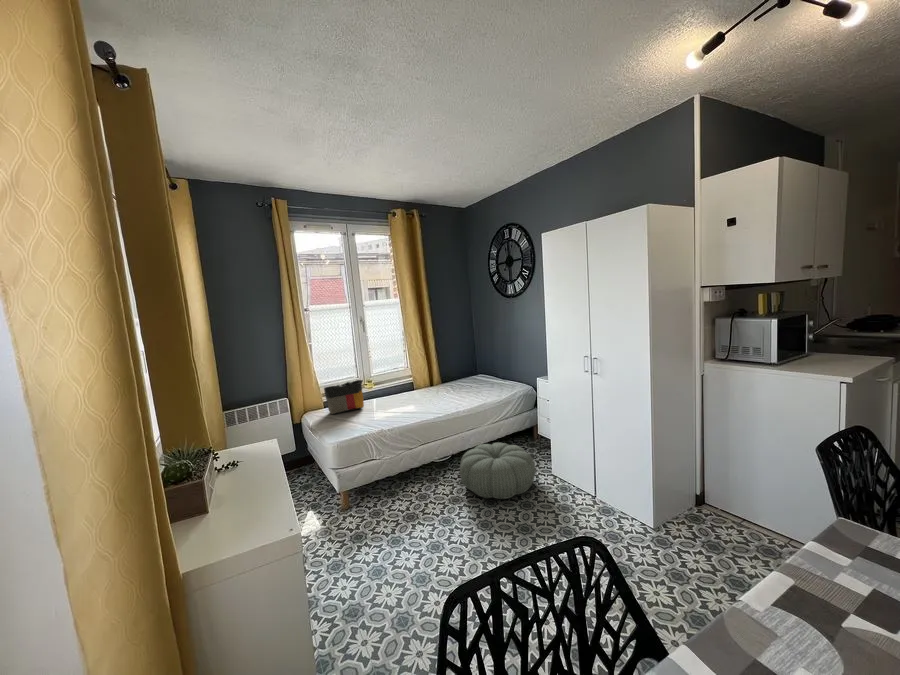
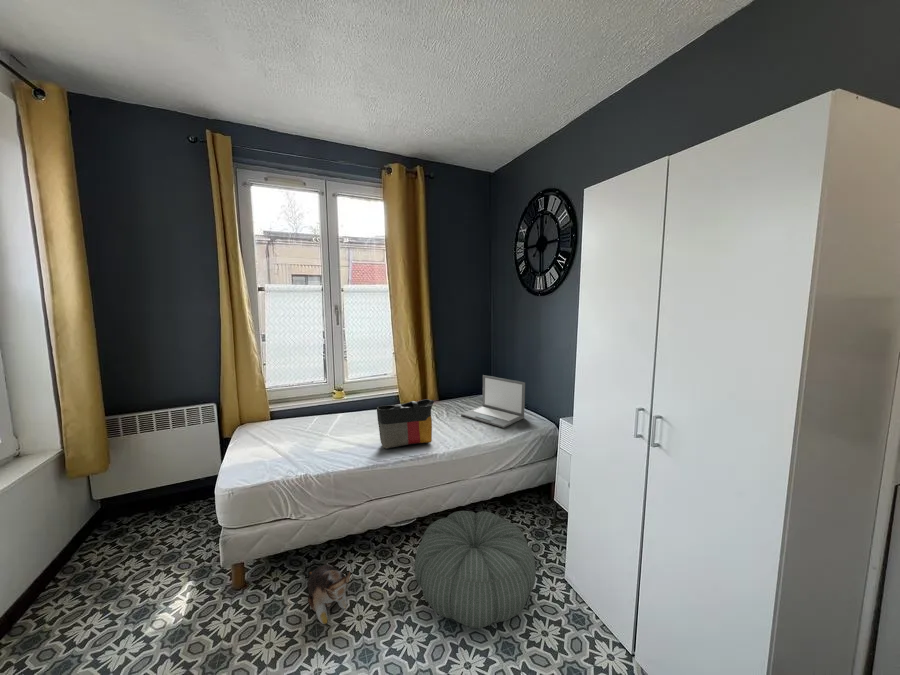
laptop: none [465,359,510,392] -> present [461,375,525,428]
tote bag: present [324,380,364,414] -> present [377,399,434,449]
plush toy: none [390,477,430,513] -> present [308,565,350,624]

